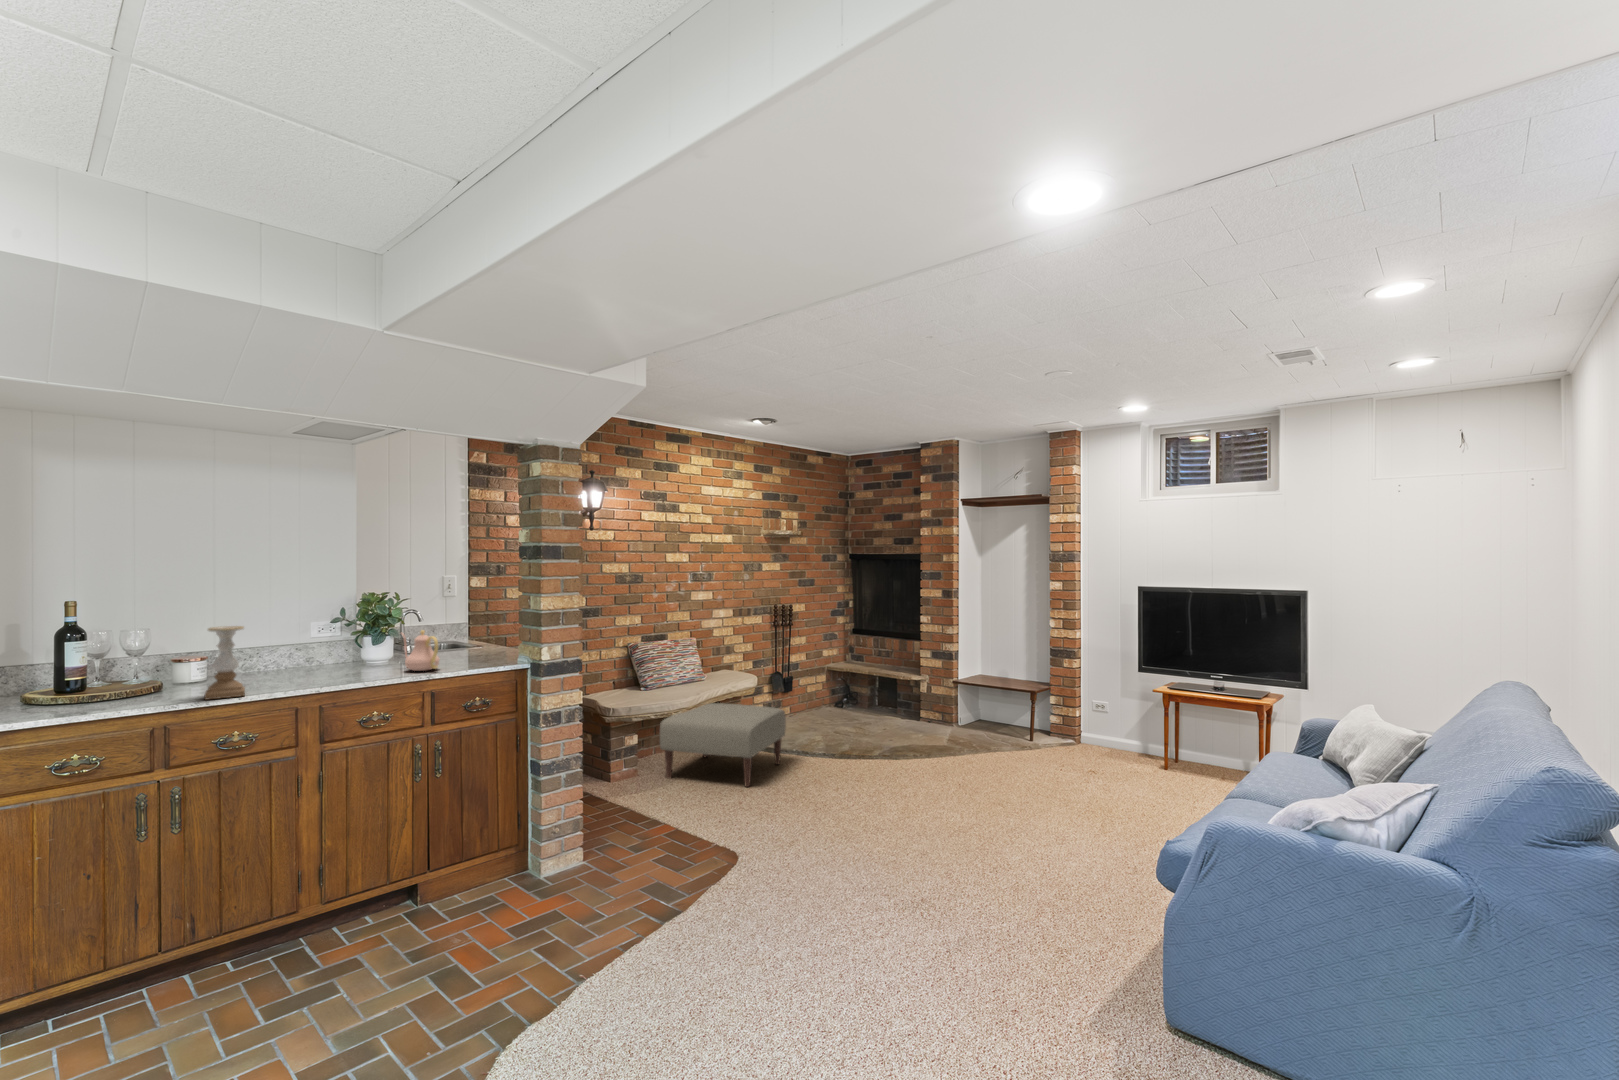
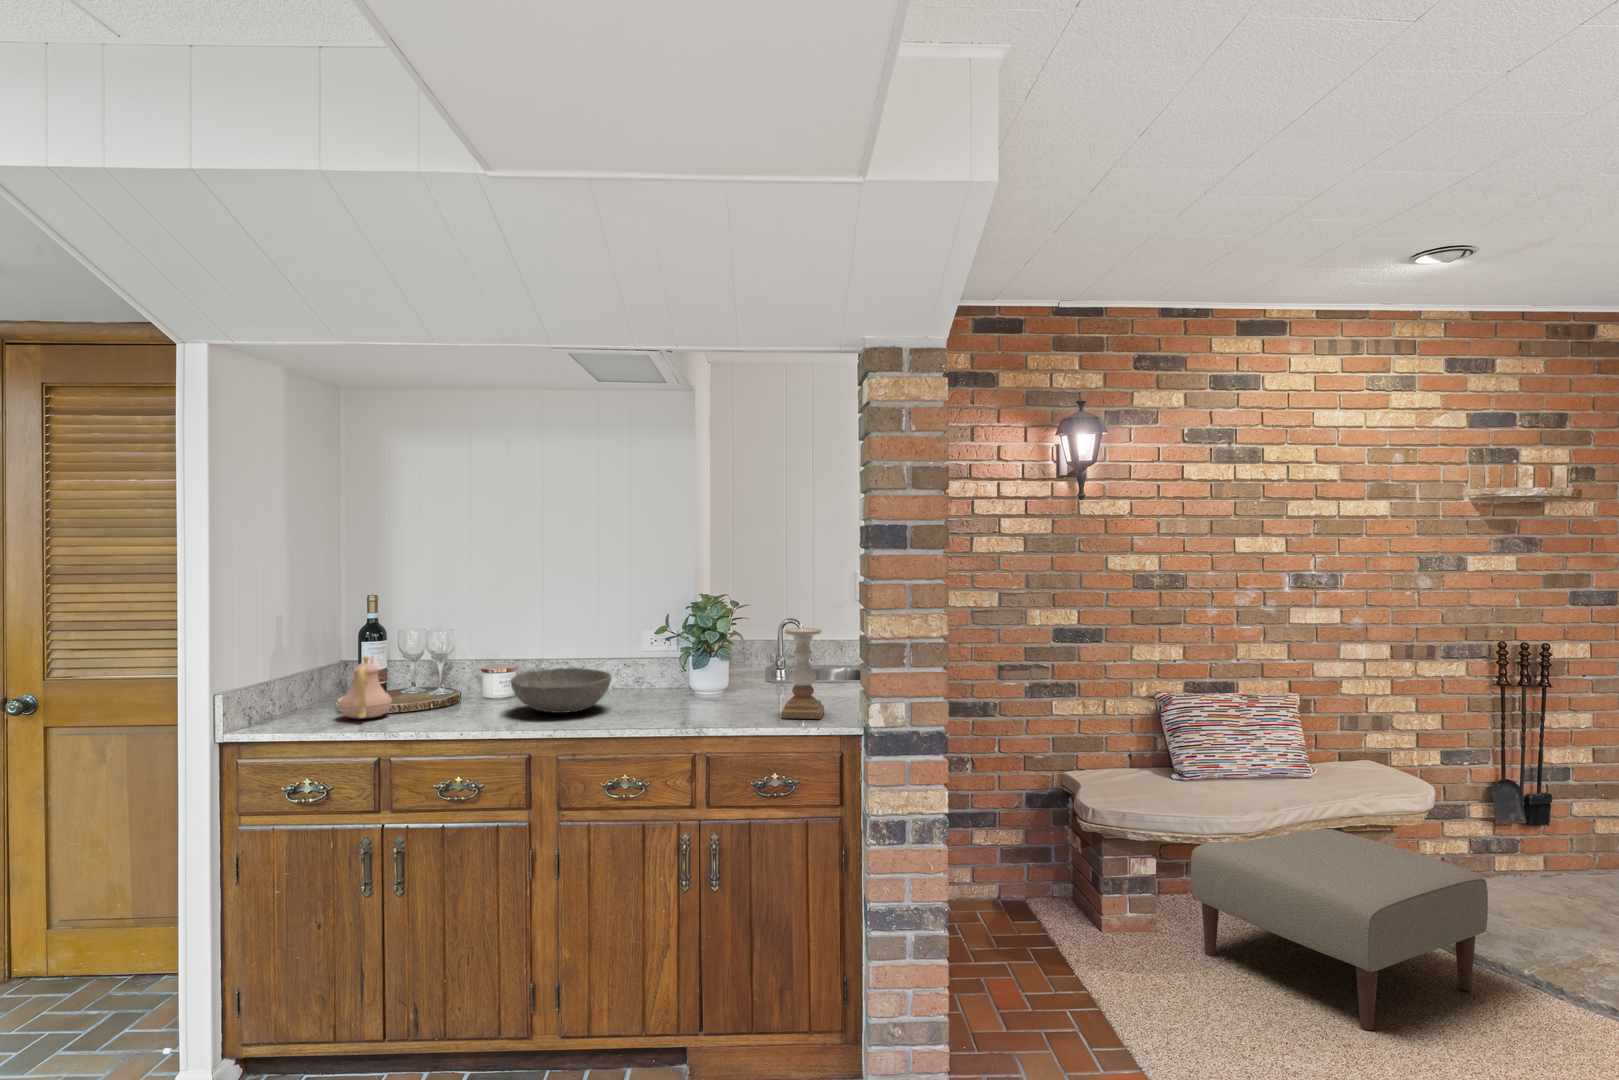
candle holder: present [205,626,245,700] -> present [781,628,824,719]
teapot: present [401,630,439,671] -> present [340,656,392,719]
bowl: none [253,649,339,679] -> present [511,668,611,713]

